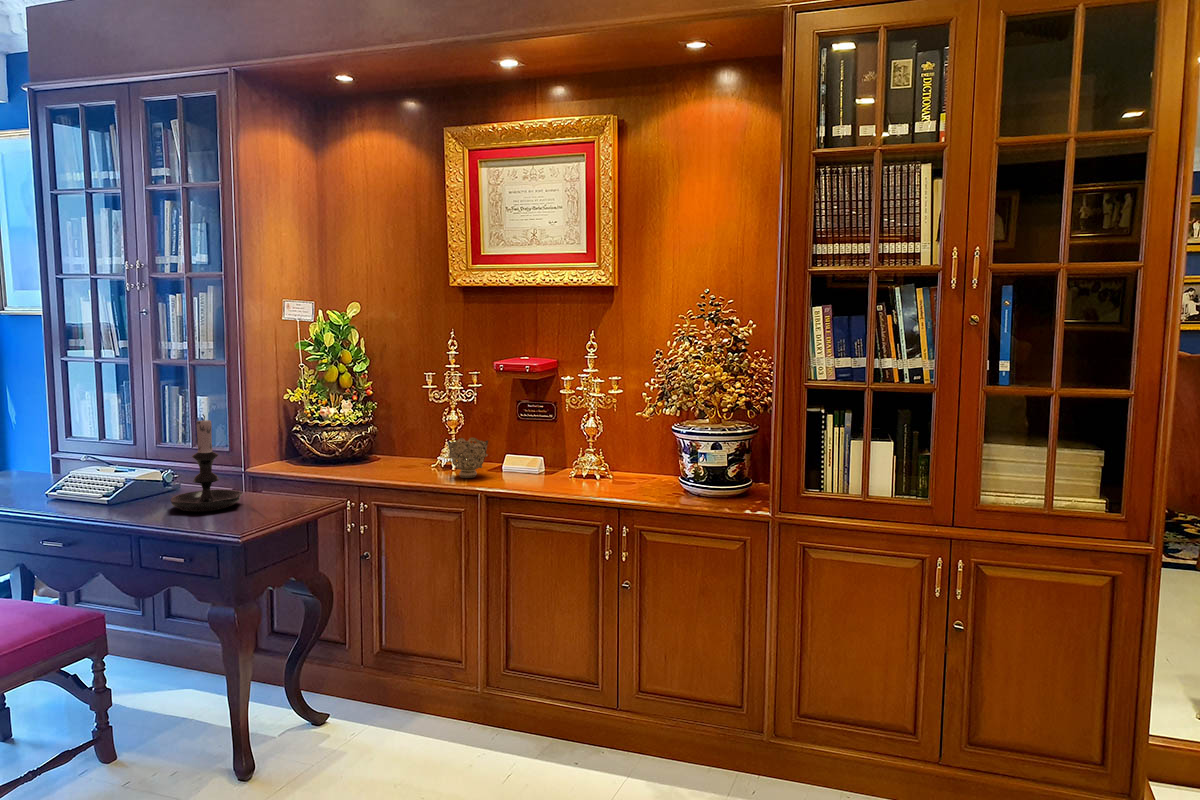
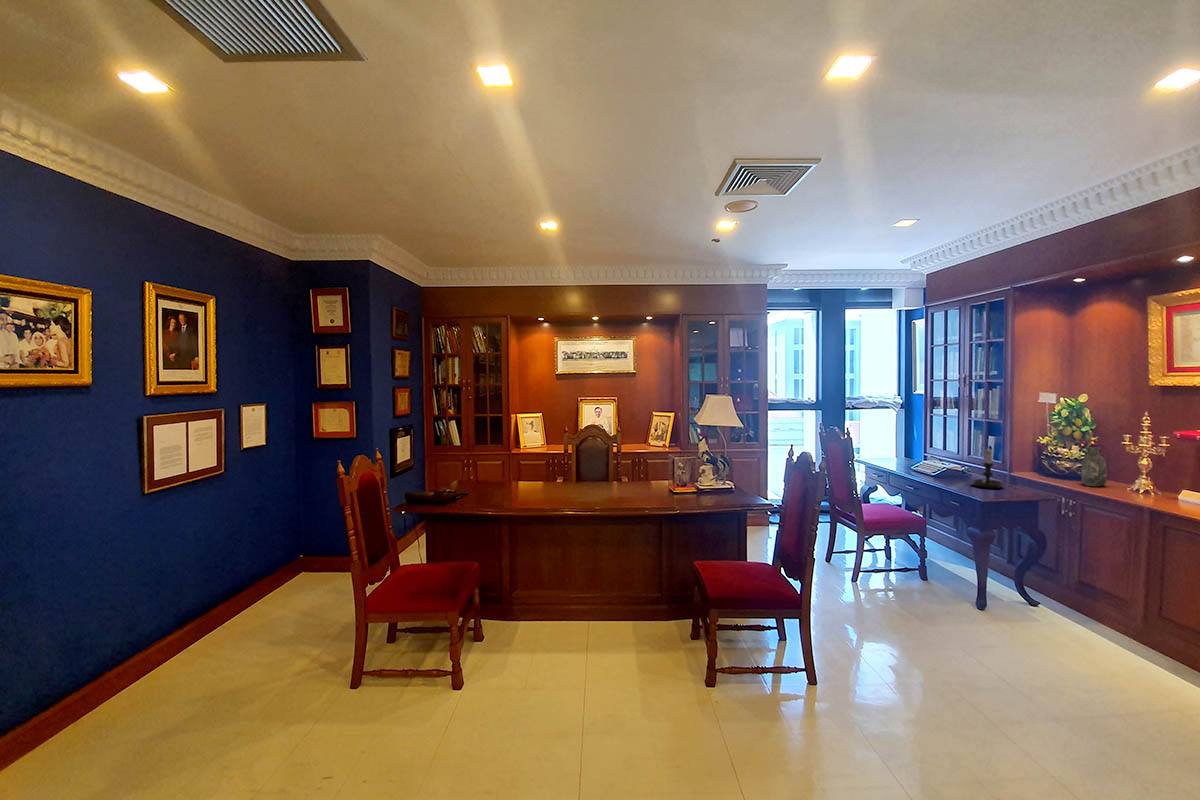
decorative vase: none [365,398,403,470] -> present [1081,447,1107,486]
decorative bowl: present [448,438,488,478] -> none [1131,474,1162,498]

